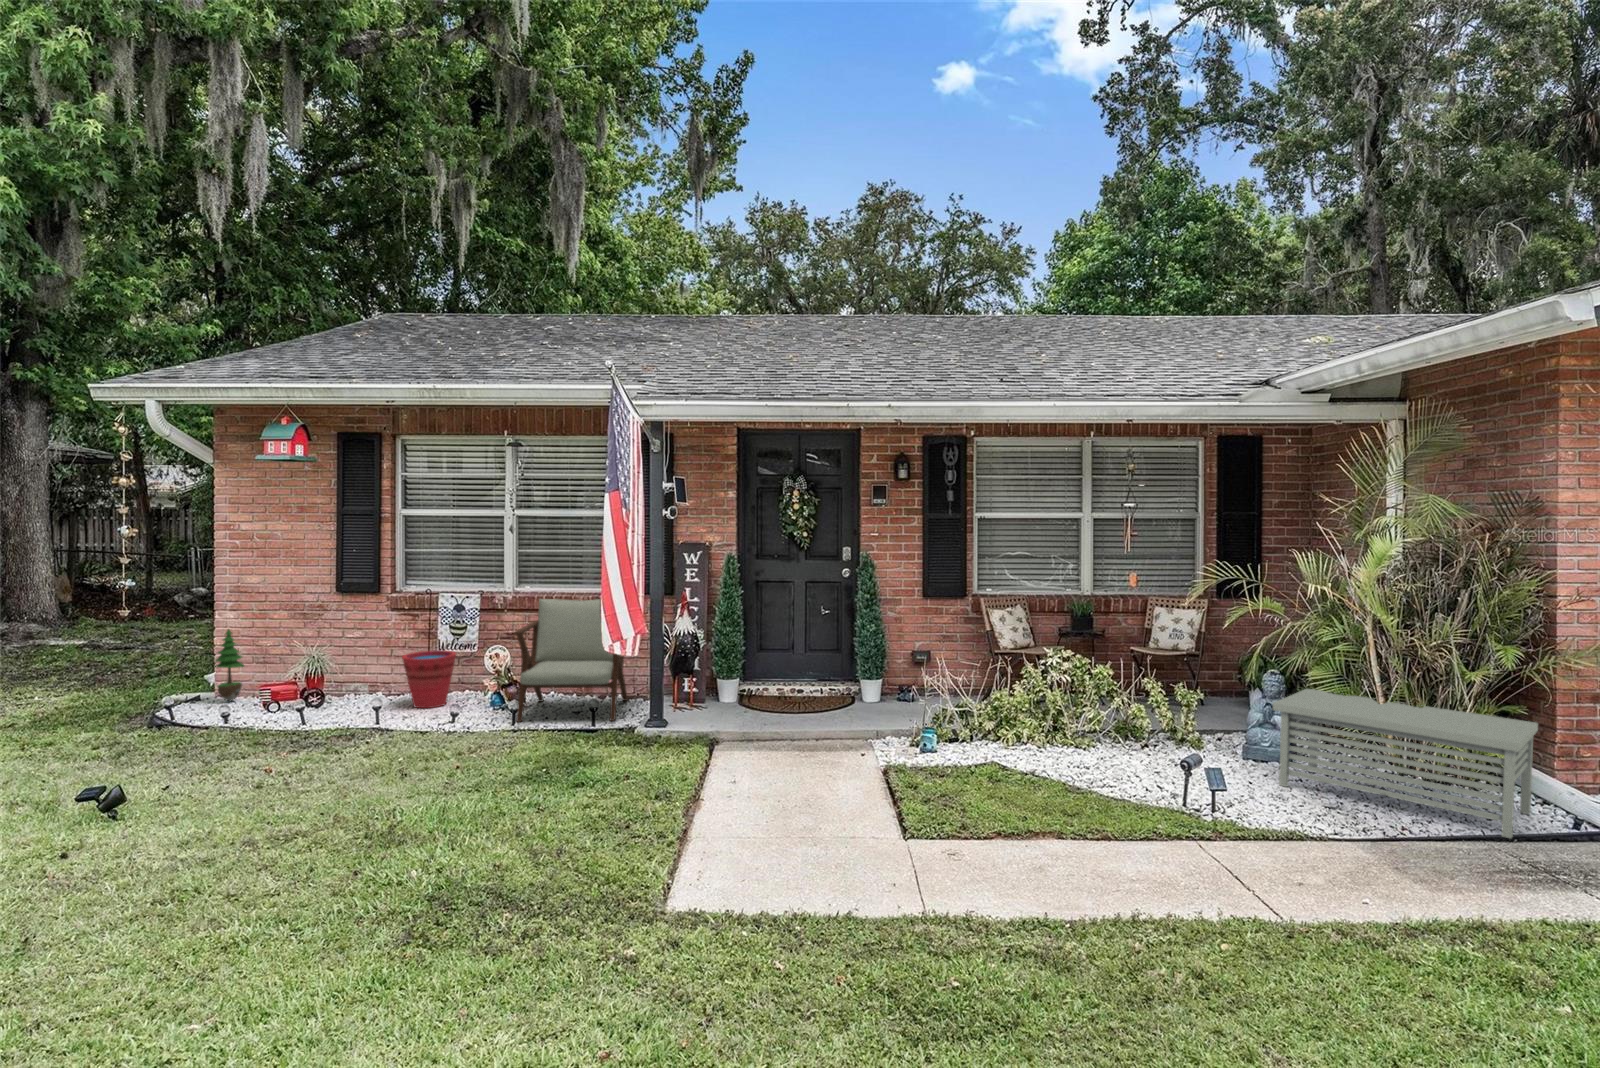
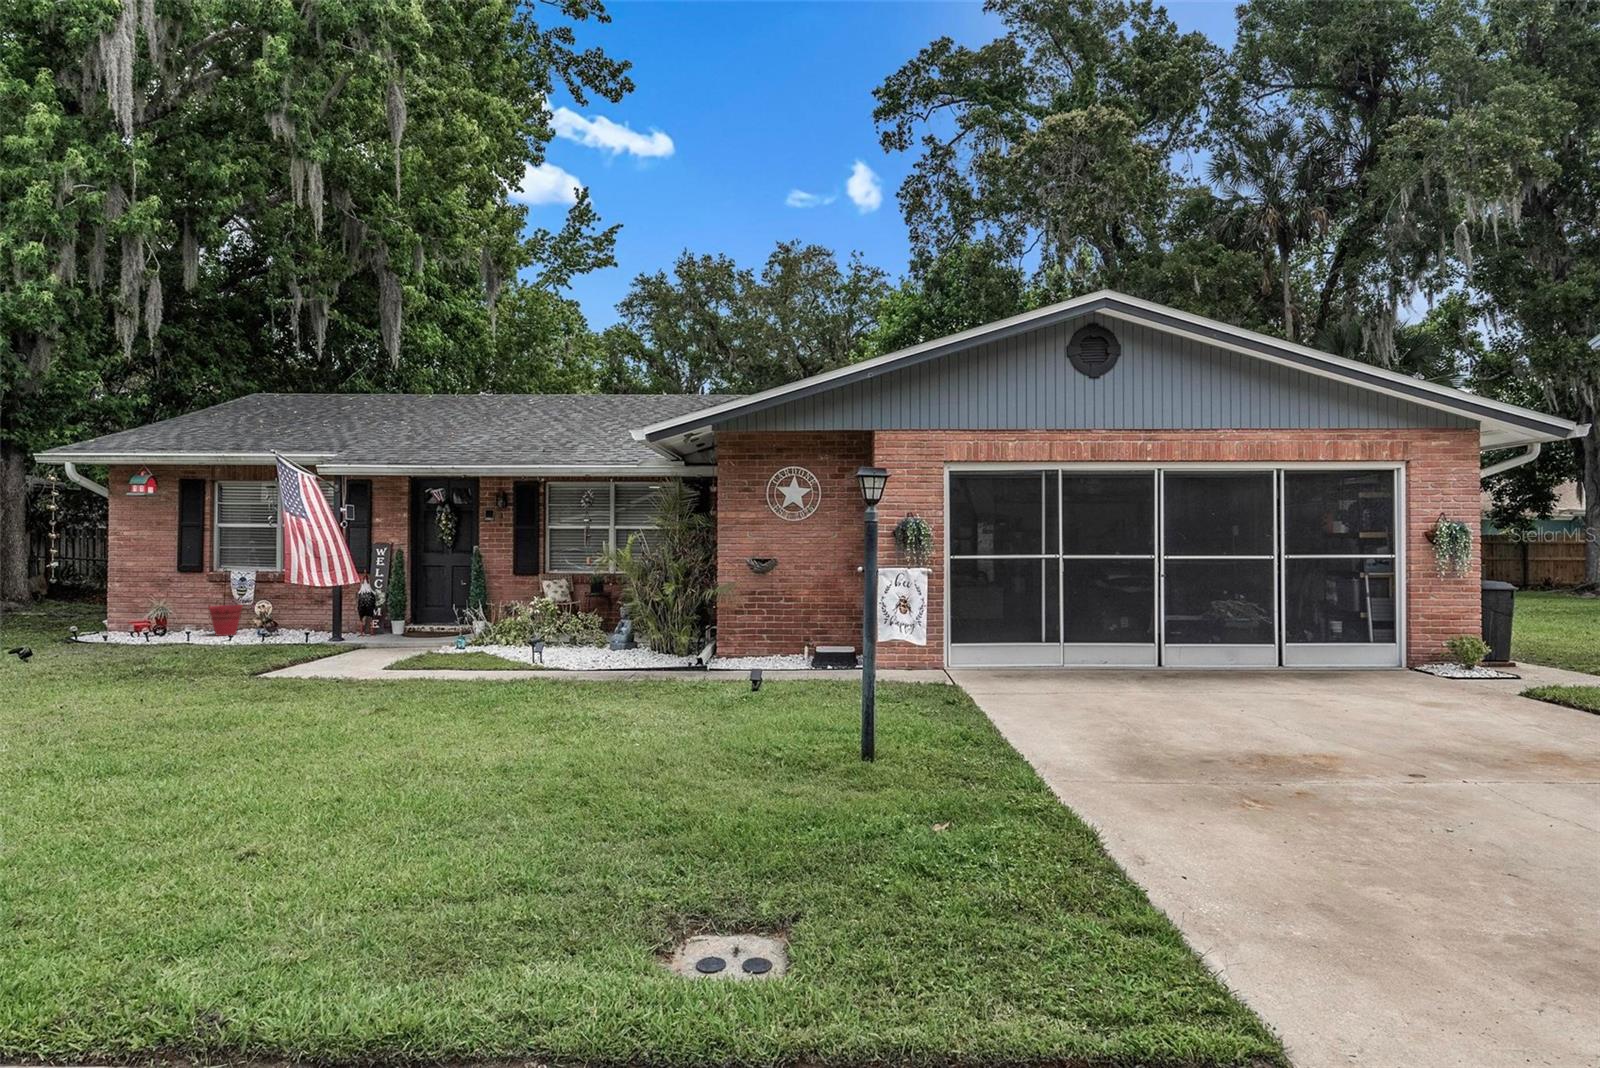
lounge chair: present [514,599,628,722] -> none [262,574,343,640]
potted tree: present [215,629,244,701] -> none [103,592,122,634]
storage bench: present [1273,689,1538,838] -> none [600,611,694,666]

